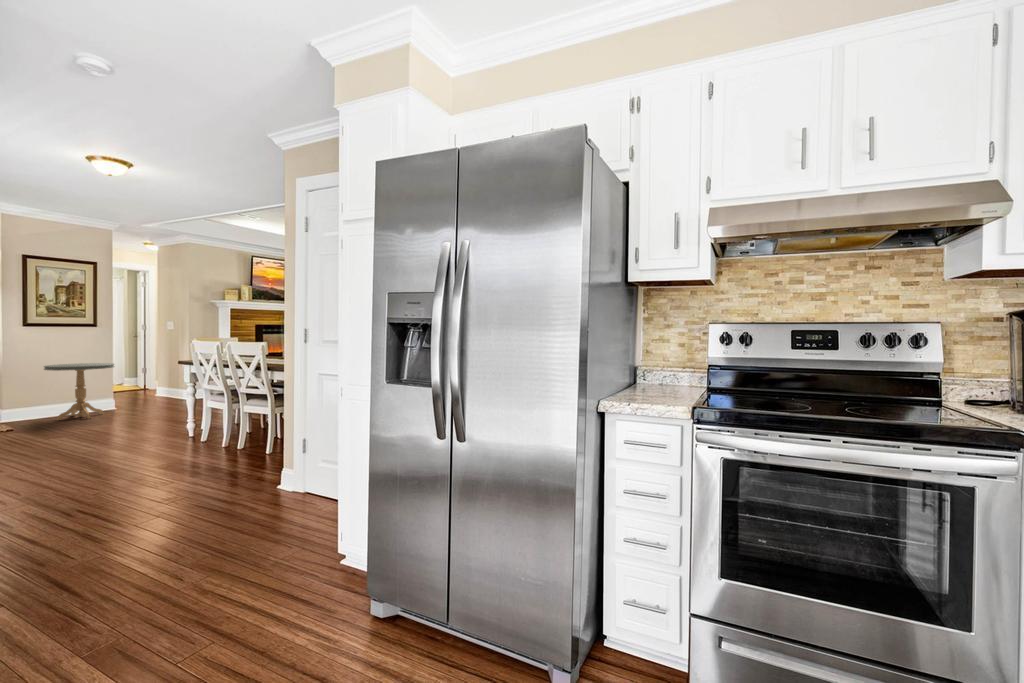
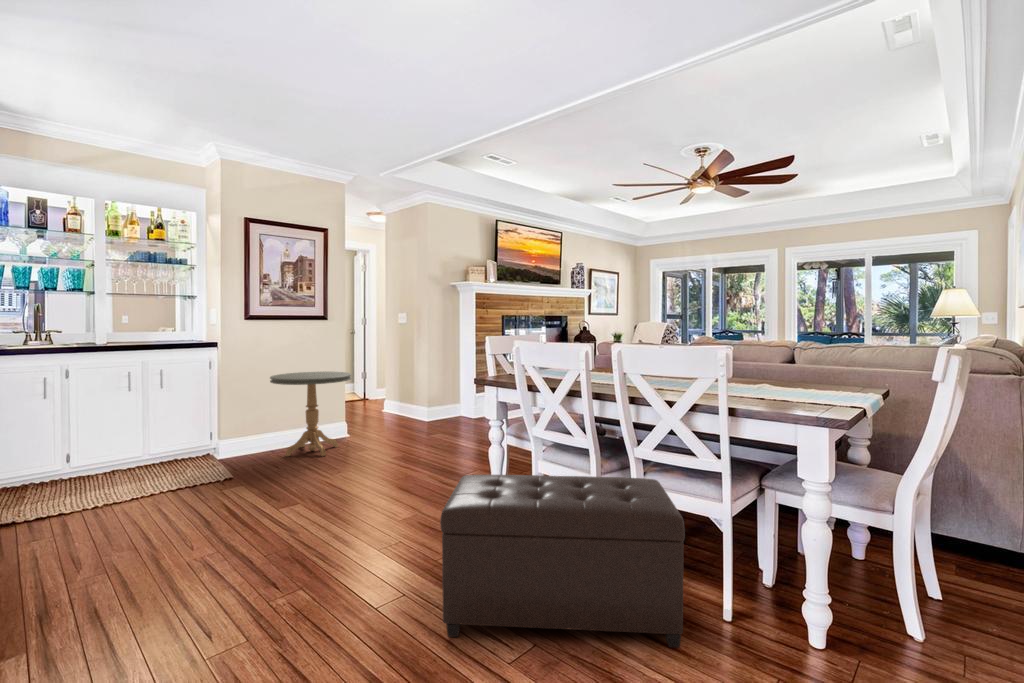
ottoman: none [125,399,253,464] -> present [440,475,685,648]

